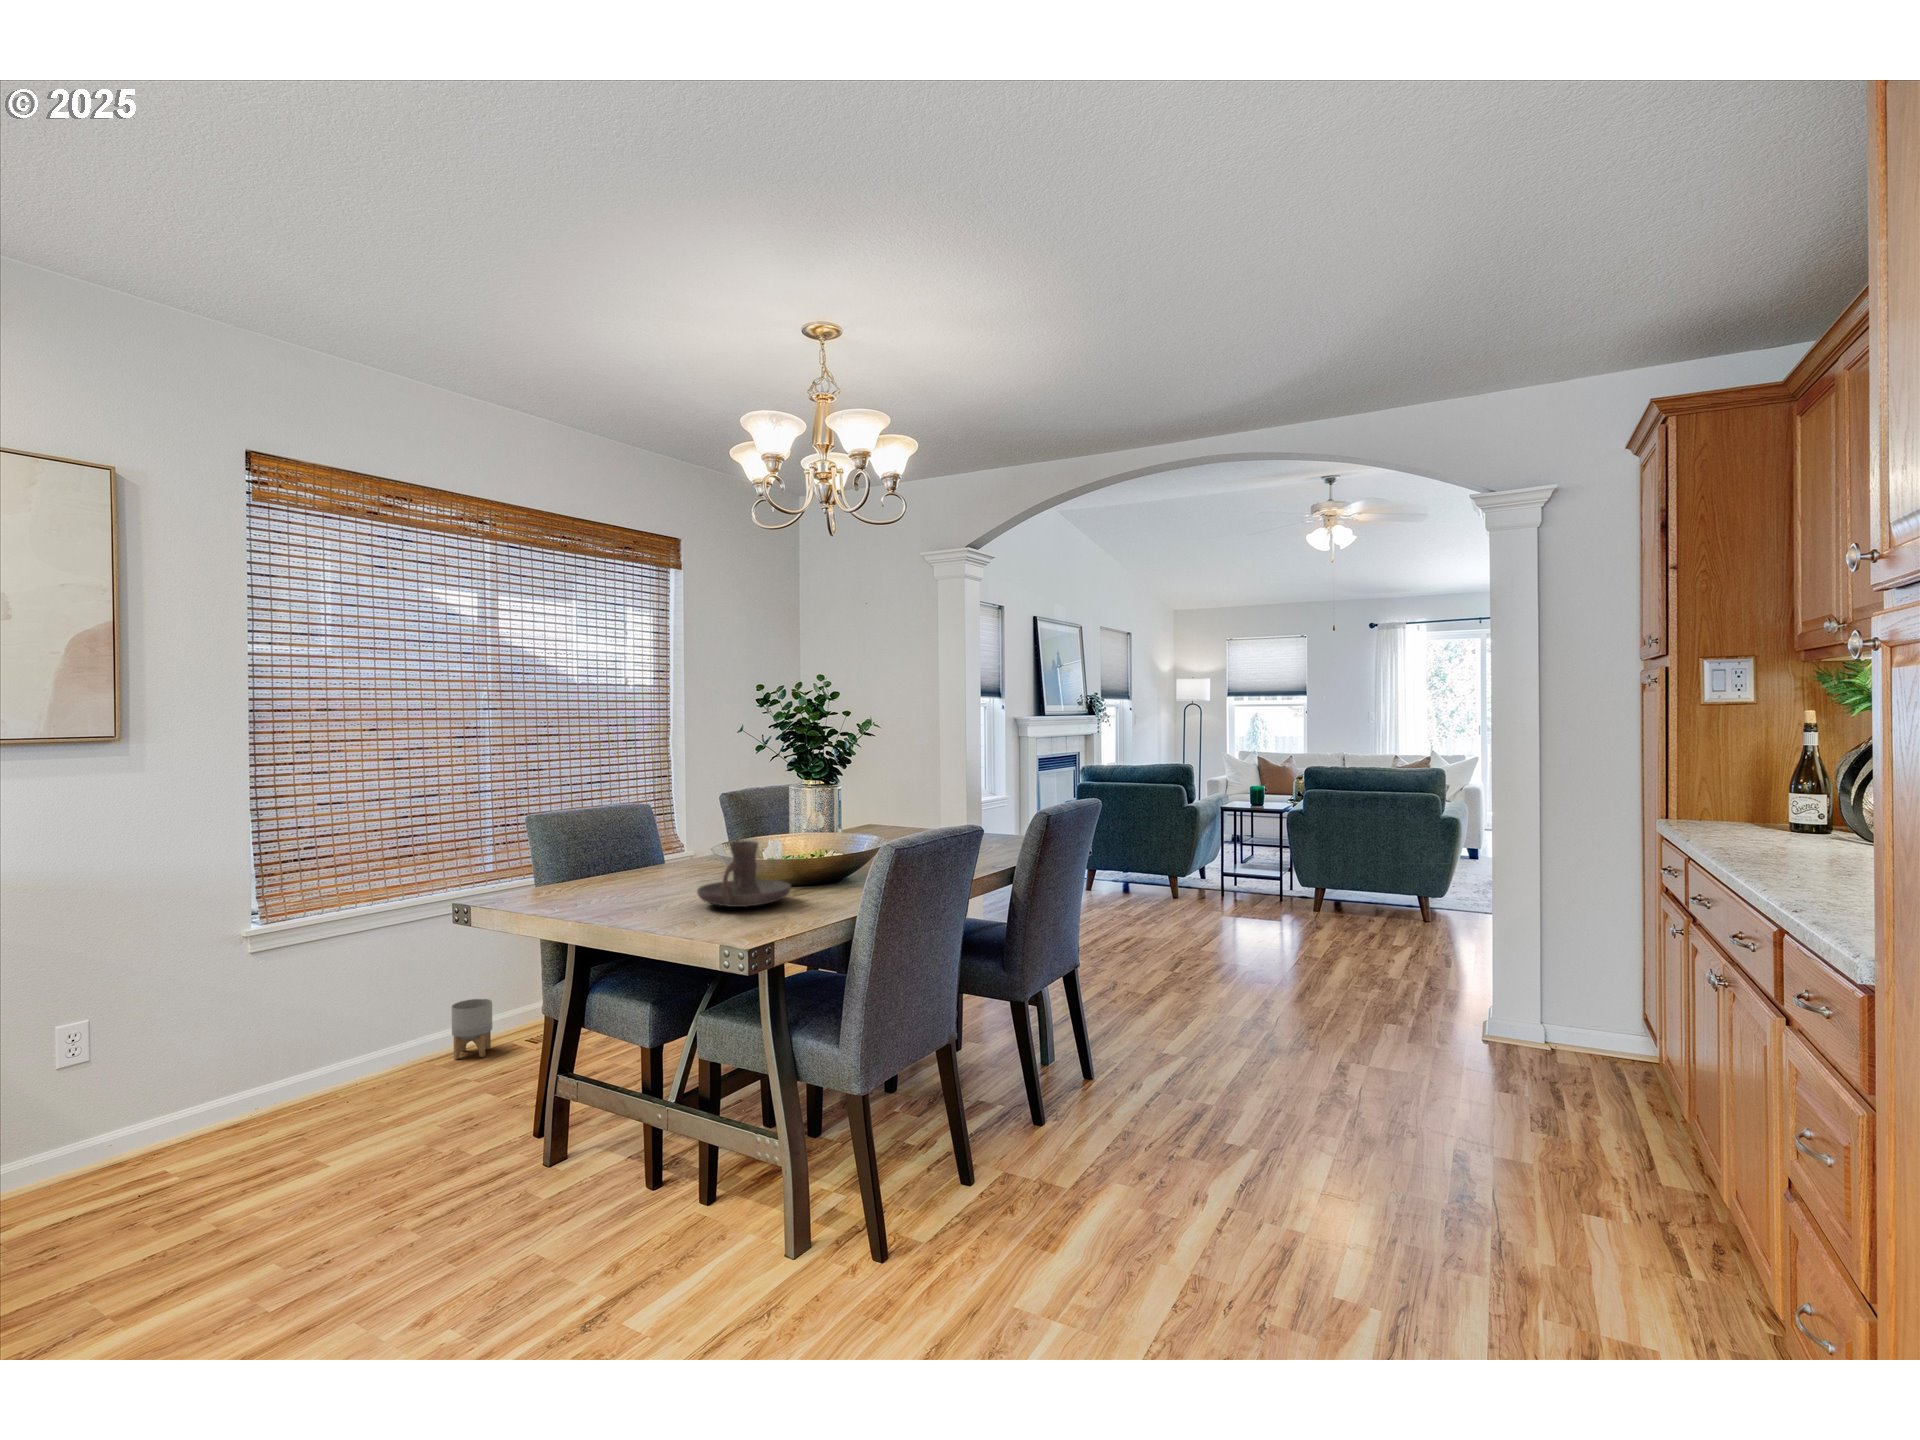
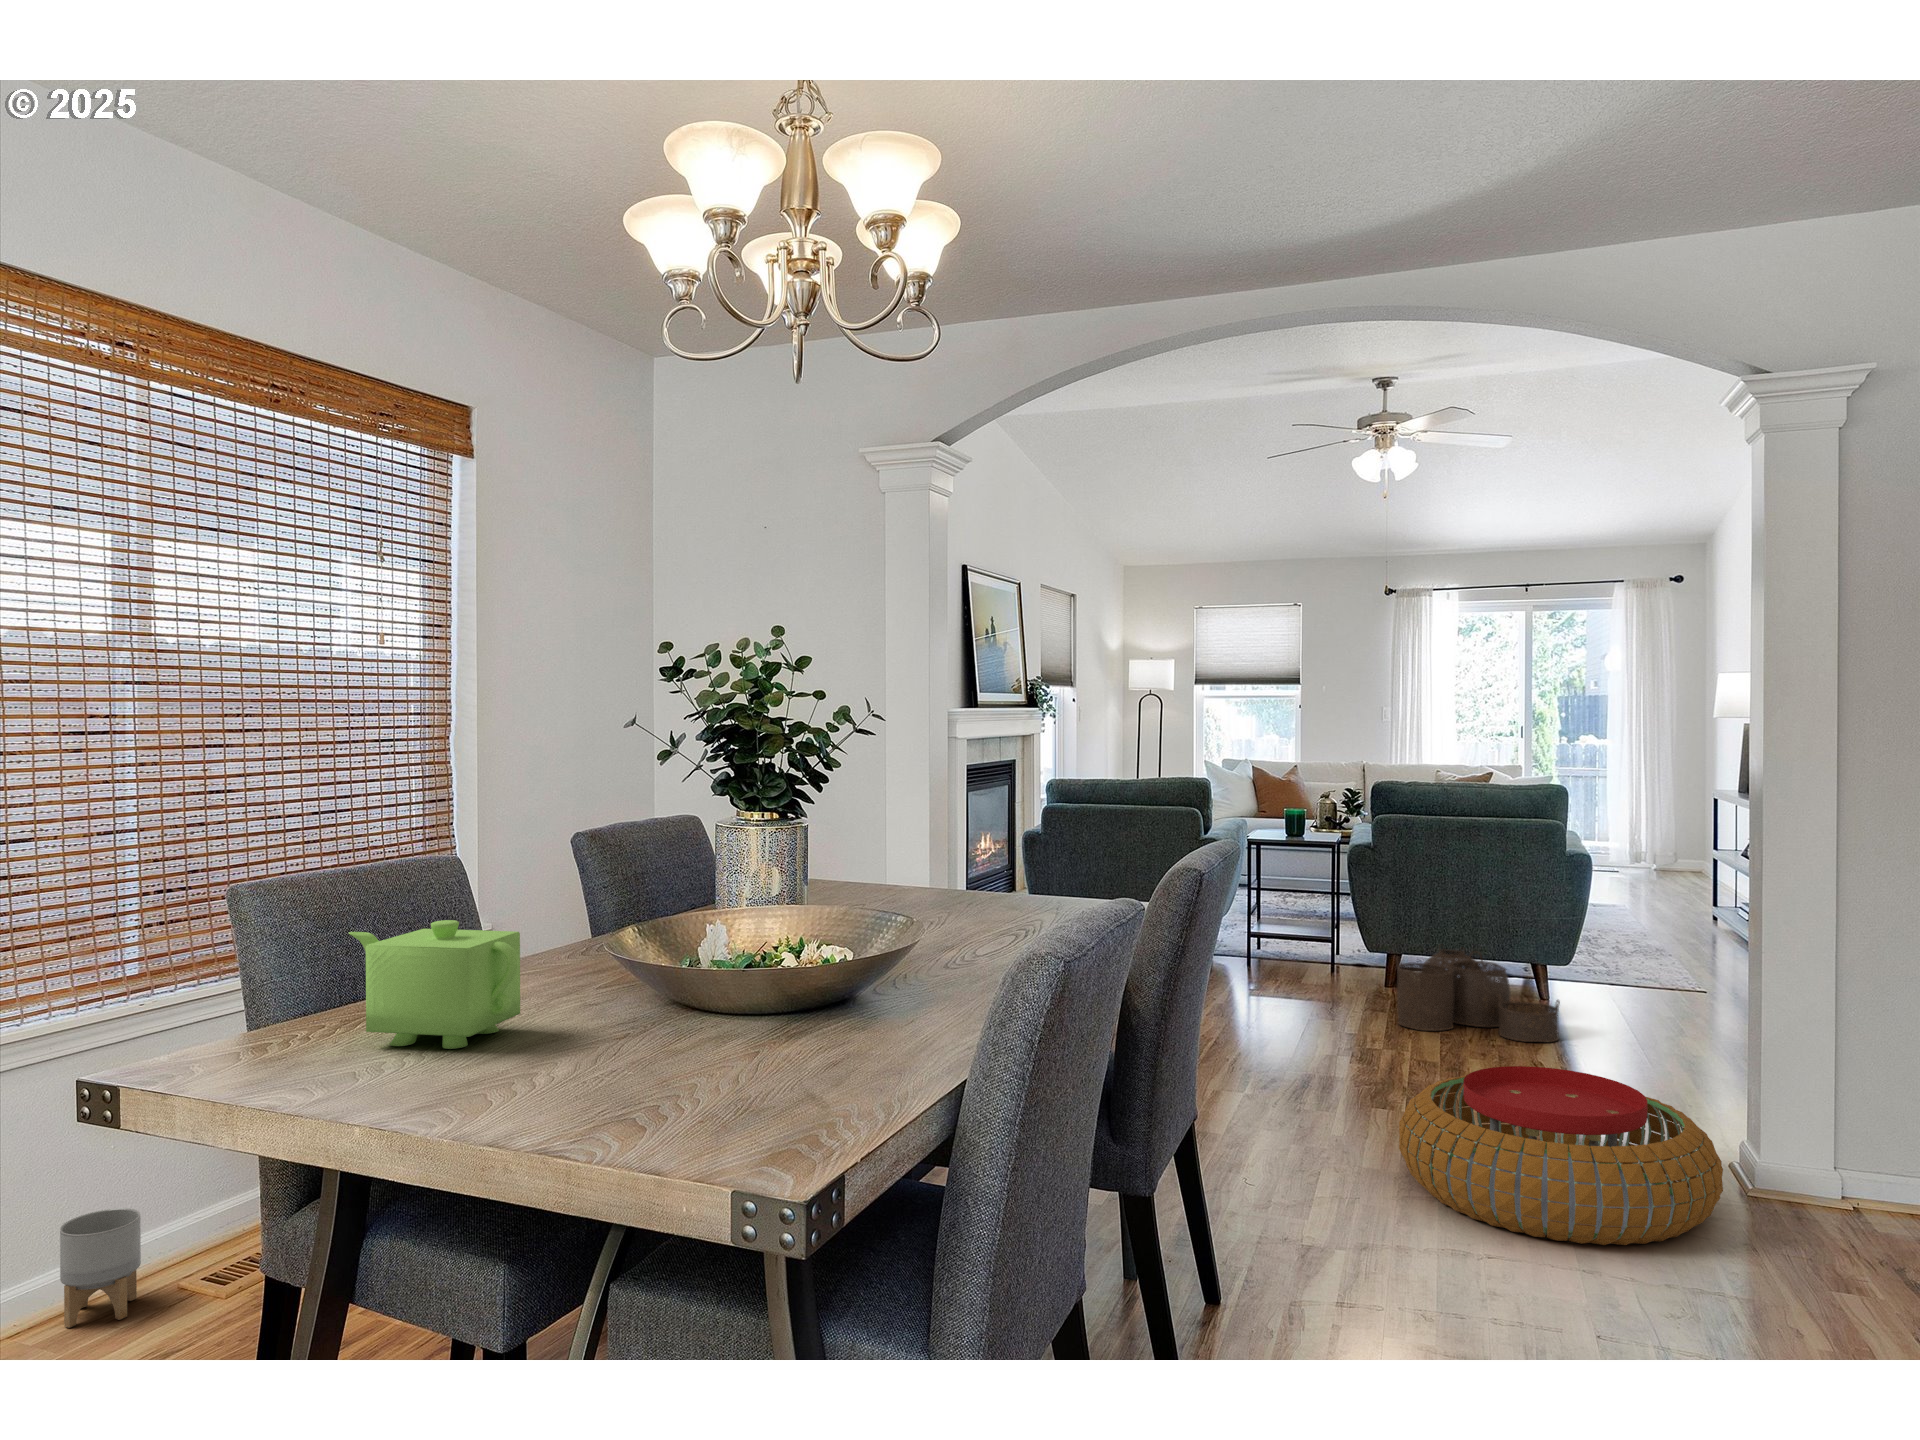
teapot: none [578,834,662,898] -> present [349,920,520,1049]
candle holder: present [697,841,791,907] -> none [614,935,798,1070]
woven basket: none [1307,881,1419,950] -> present [1396,949,1560,1042]
pouf: none [1244,954,1450,1064] -> present [1399,1066,1723,1245]

